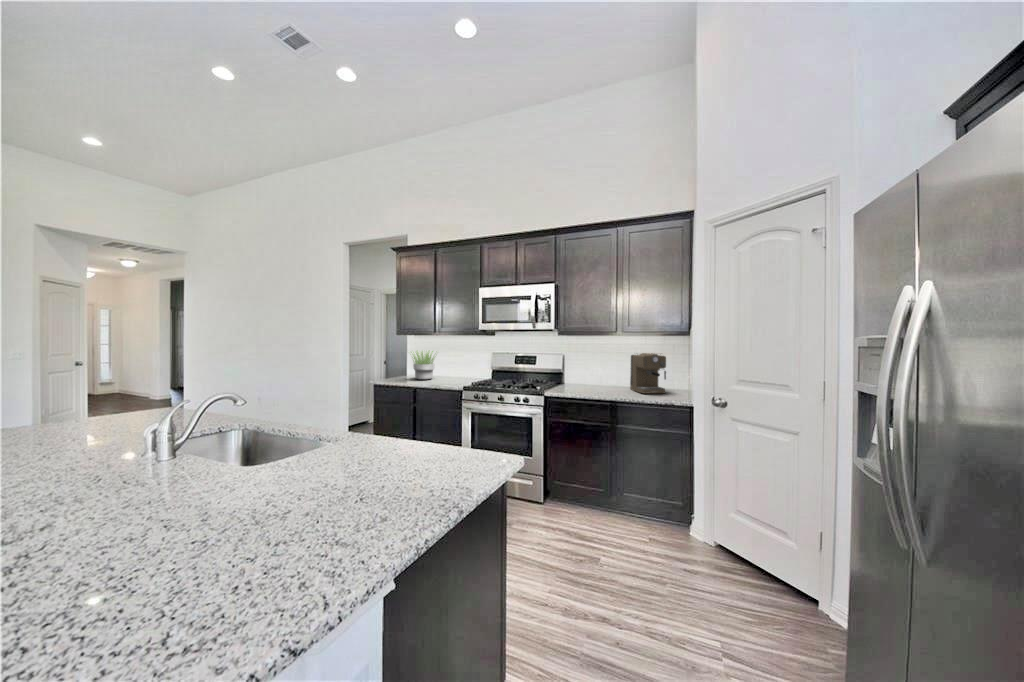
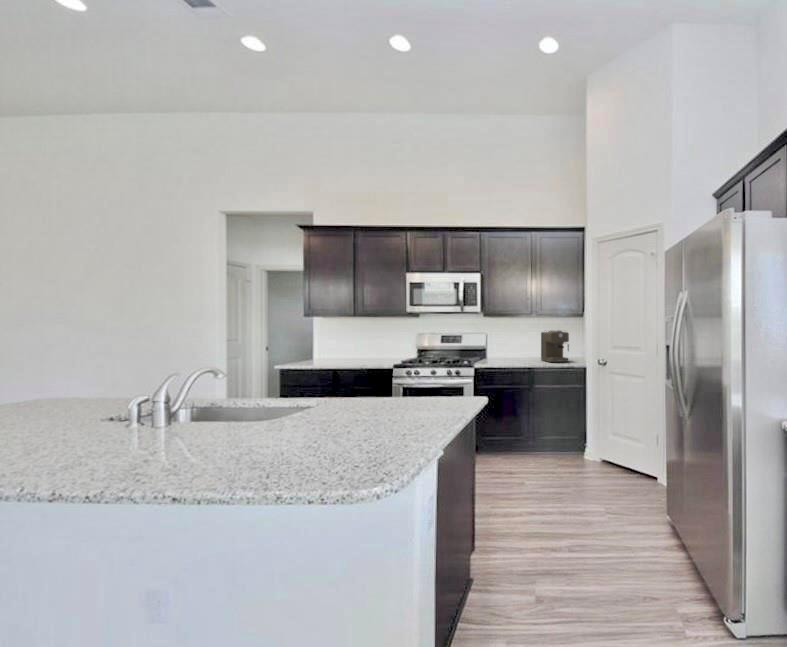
potted plant: present [412,351,435,380] -> none [338,331,369,358]

